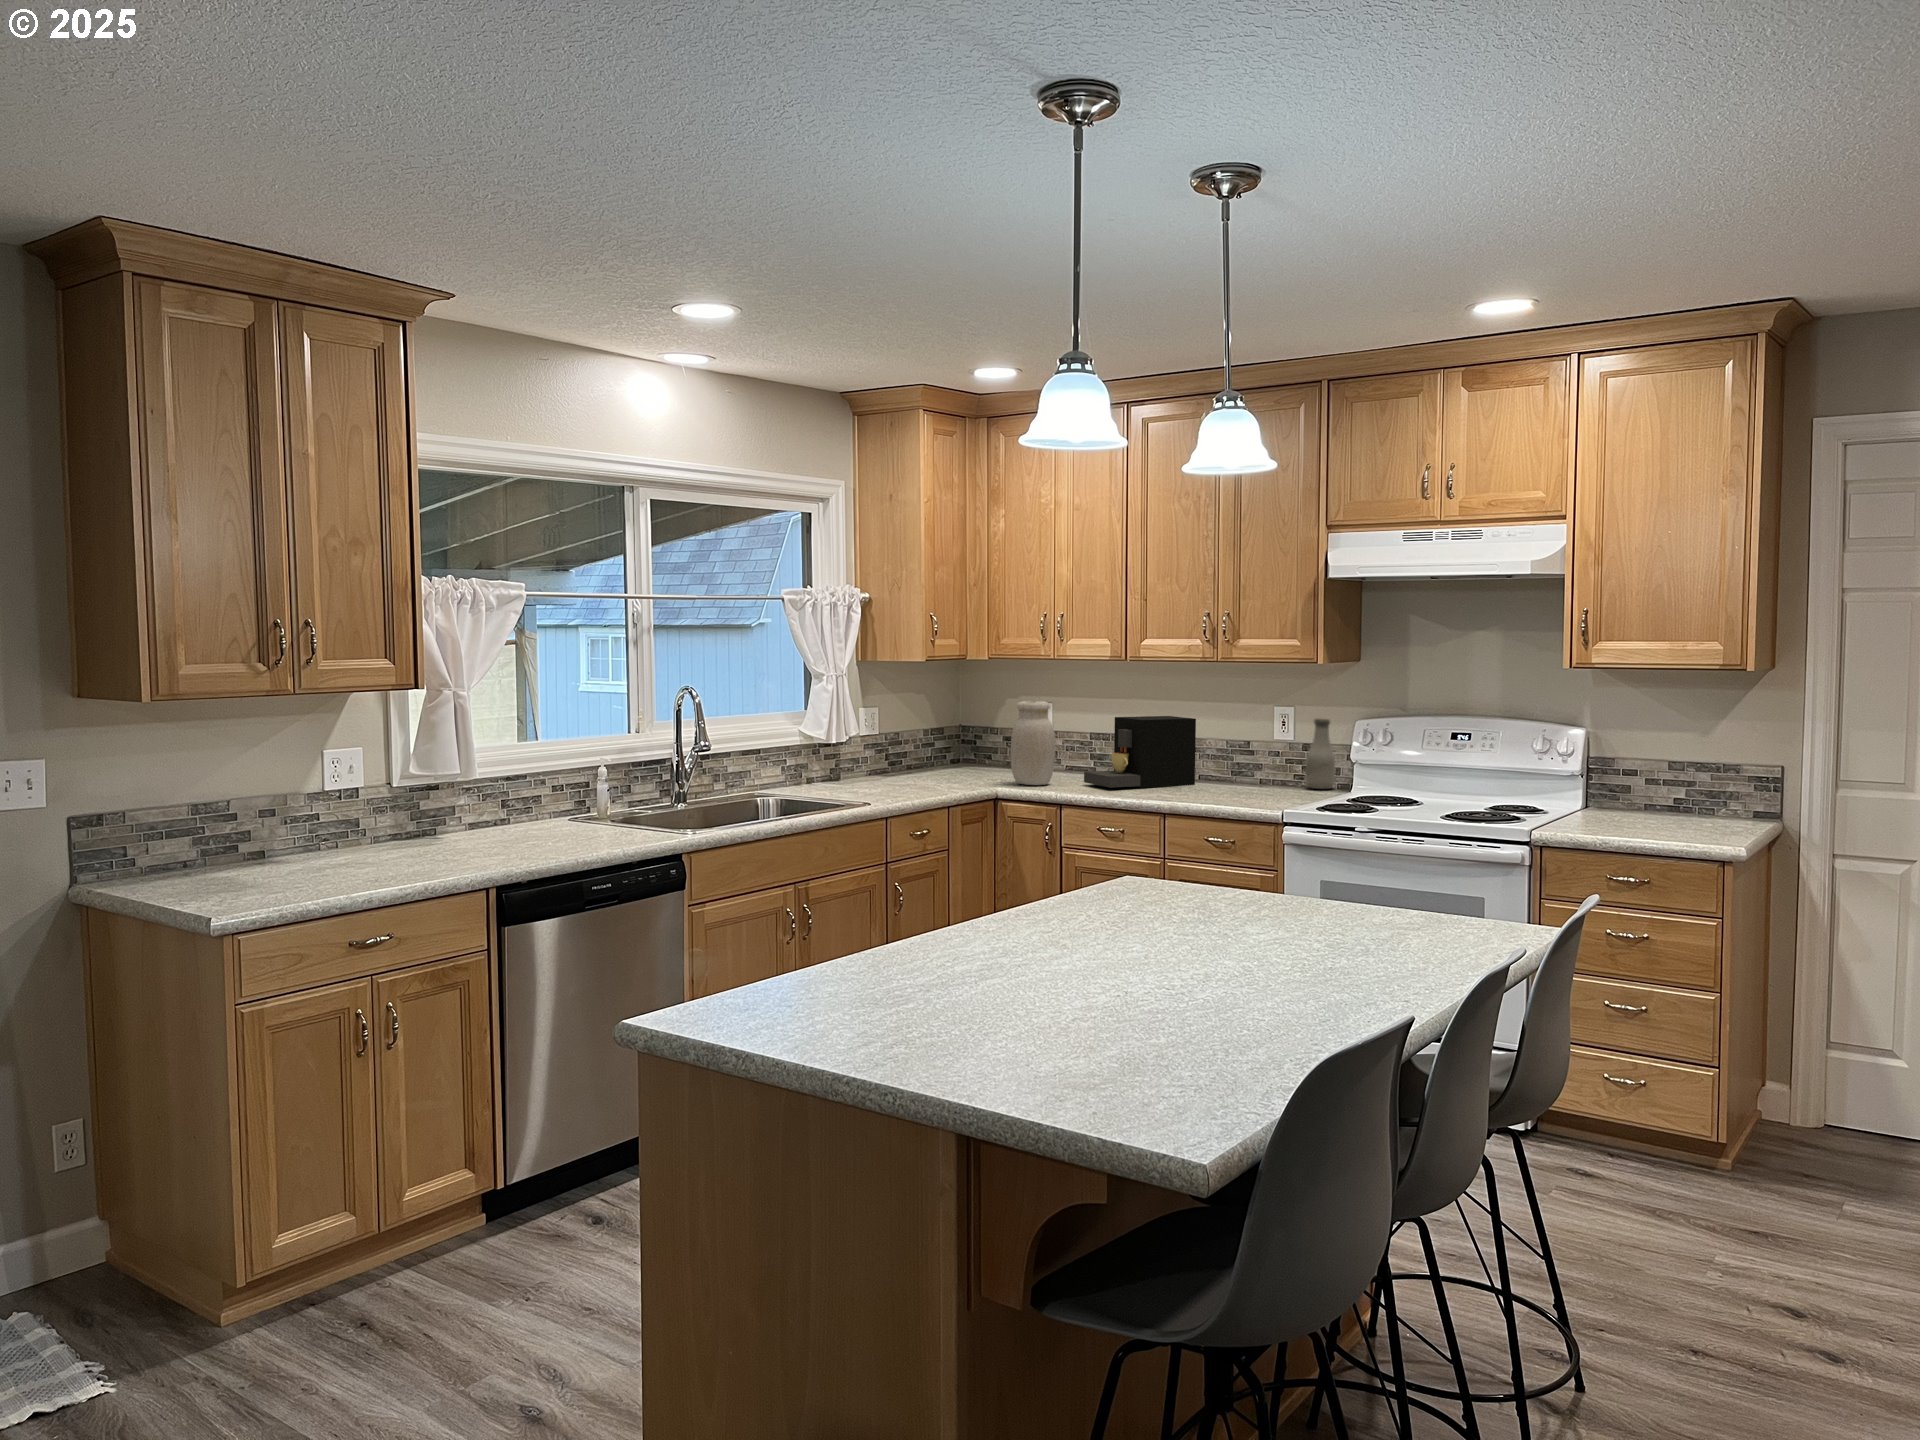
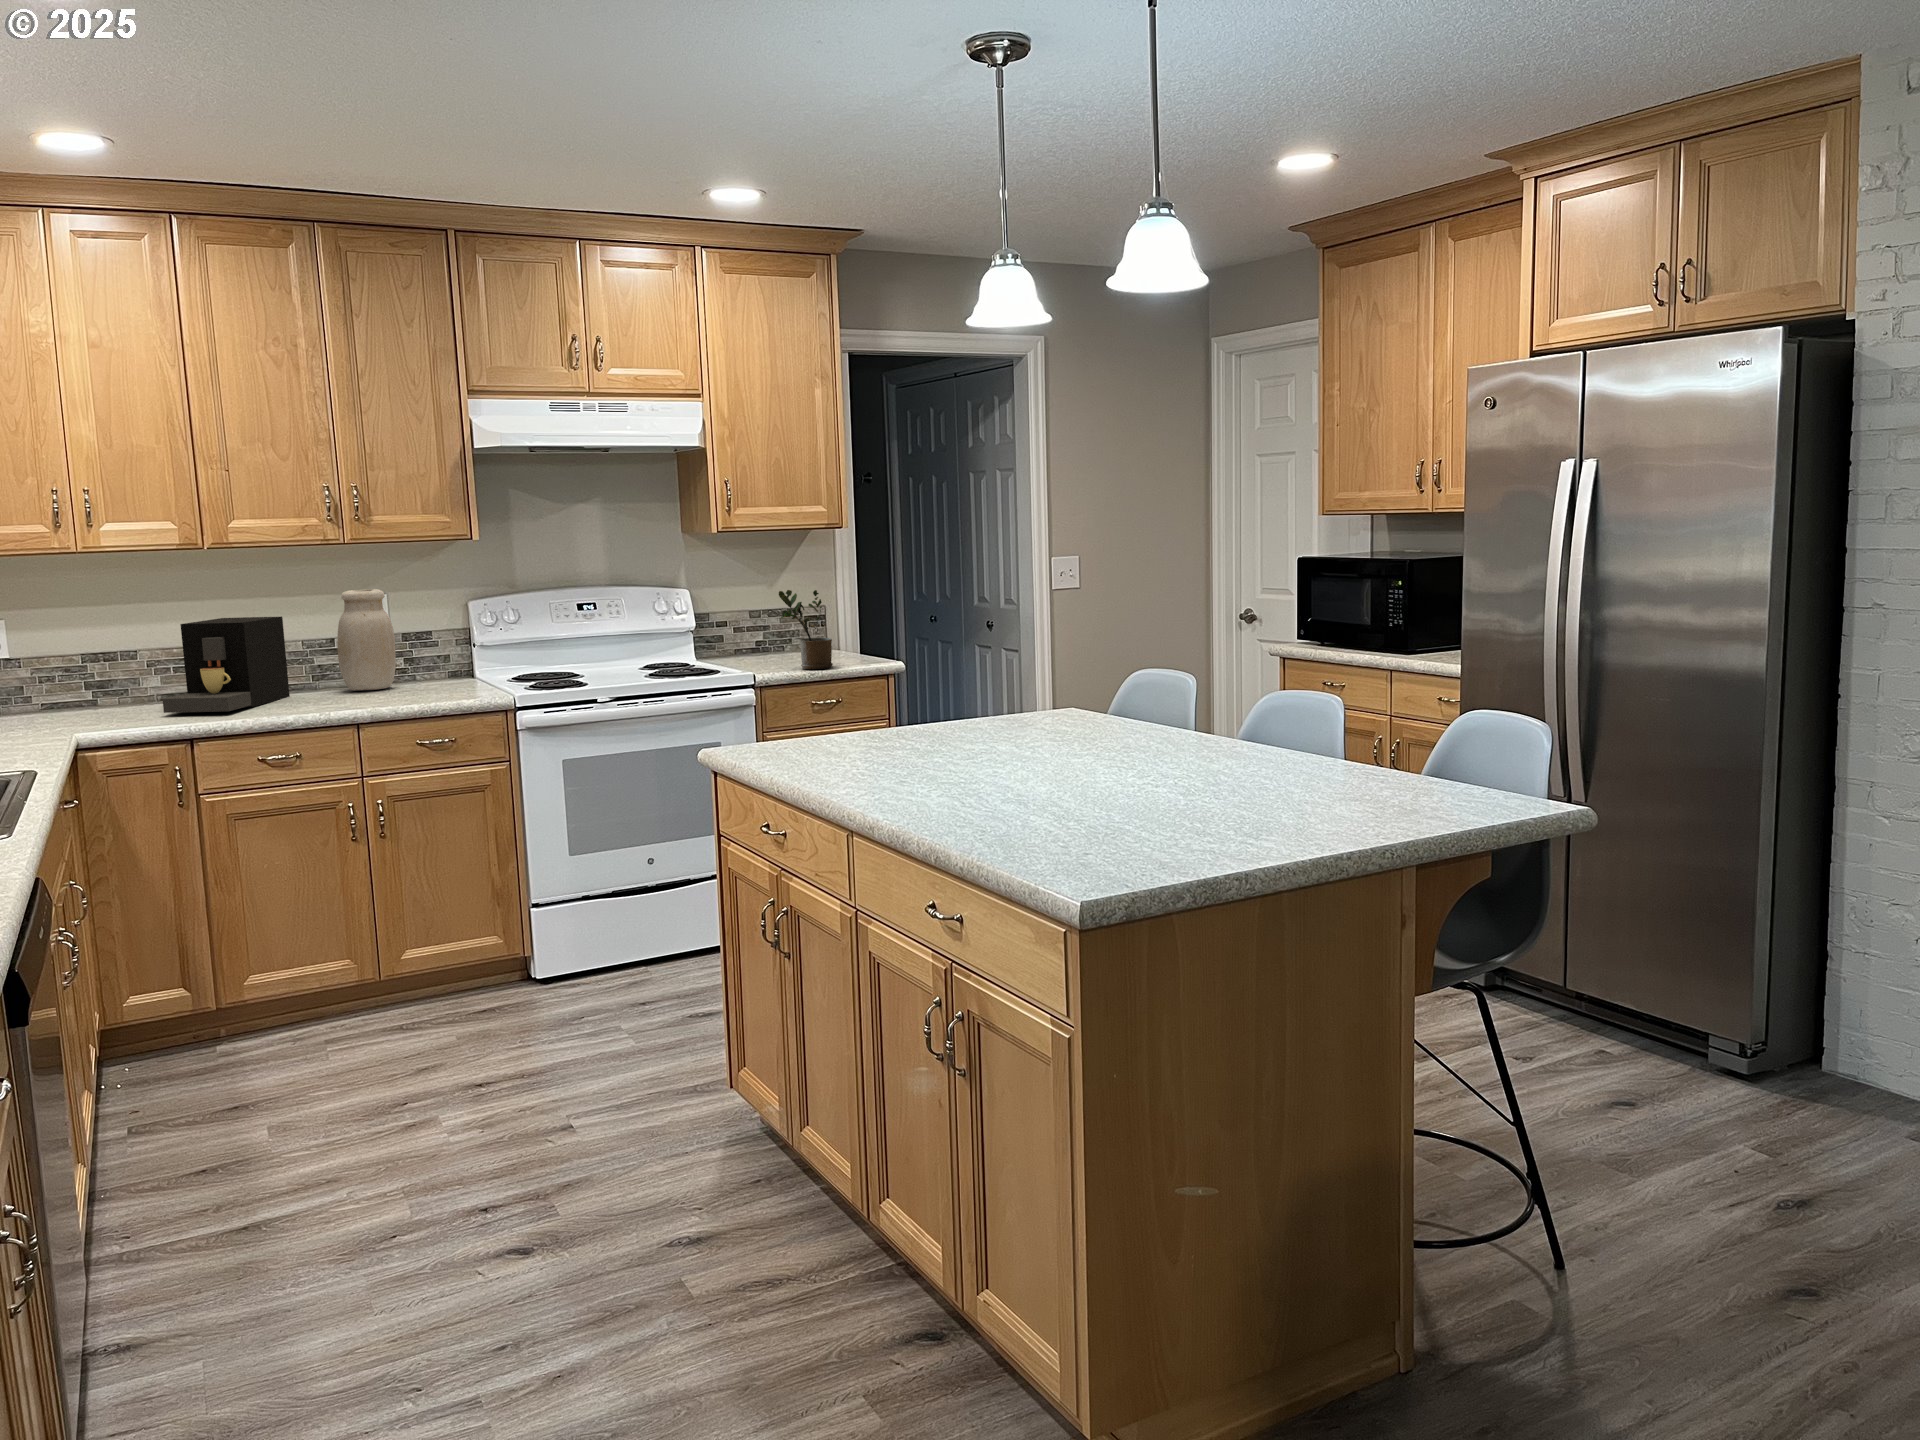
jar: present [1011,701,1055,785] -> present [337,589,396,690]
bottle: present [1305,719,1335,789] -> none [414,603,448,680]
potted plant: none [1605,739,1673,837] -> present [779,590,833,669]

